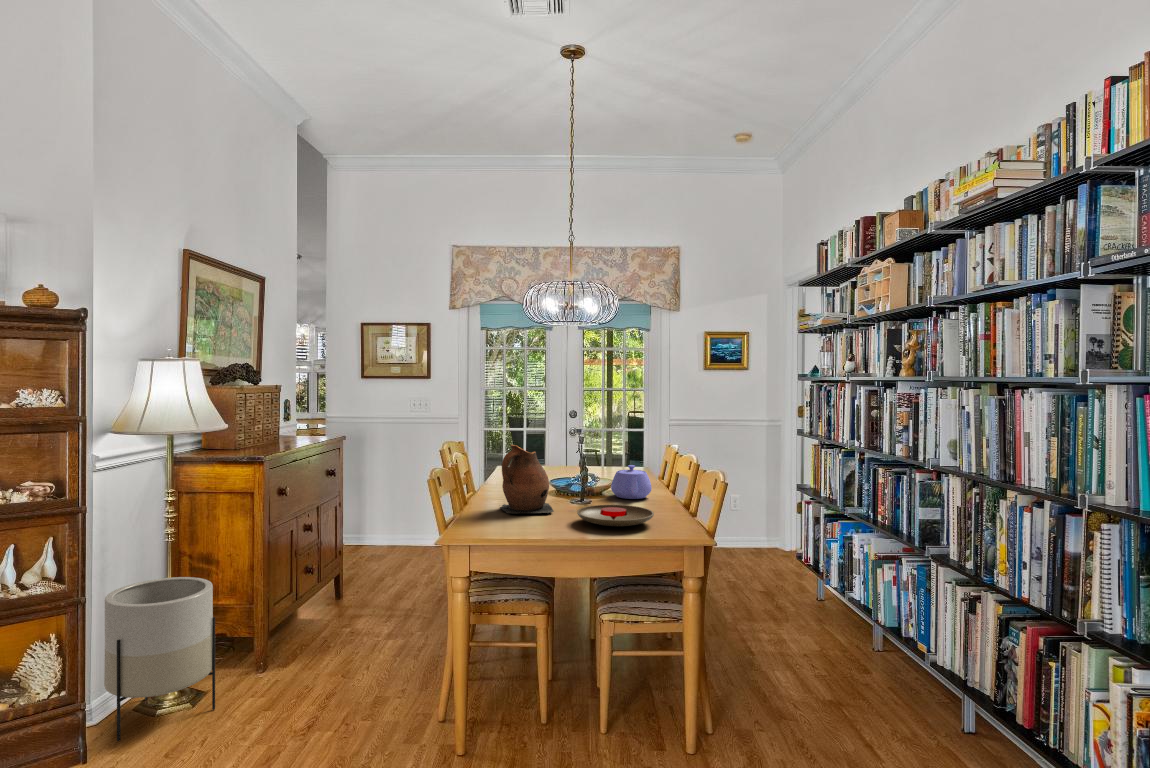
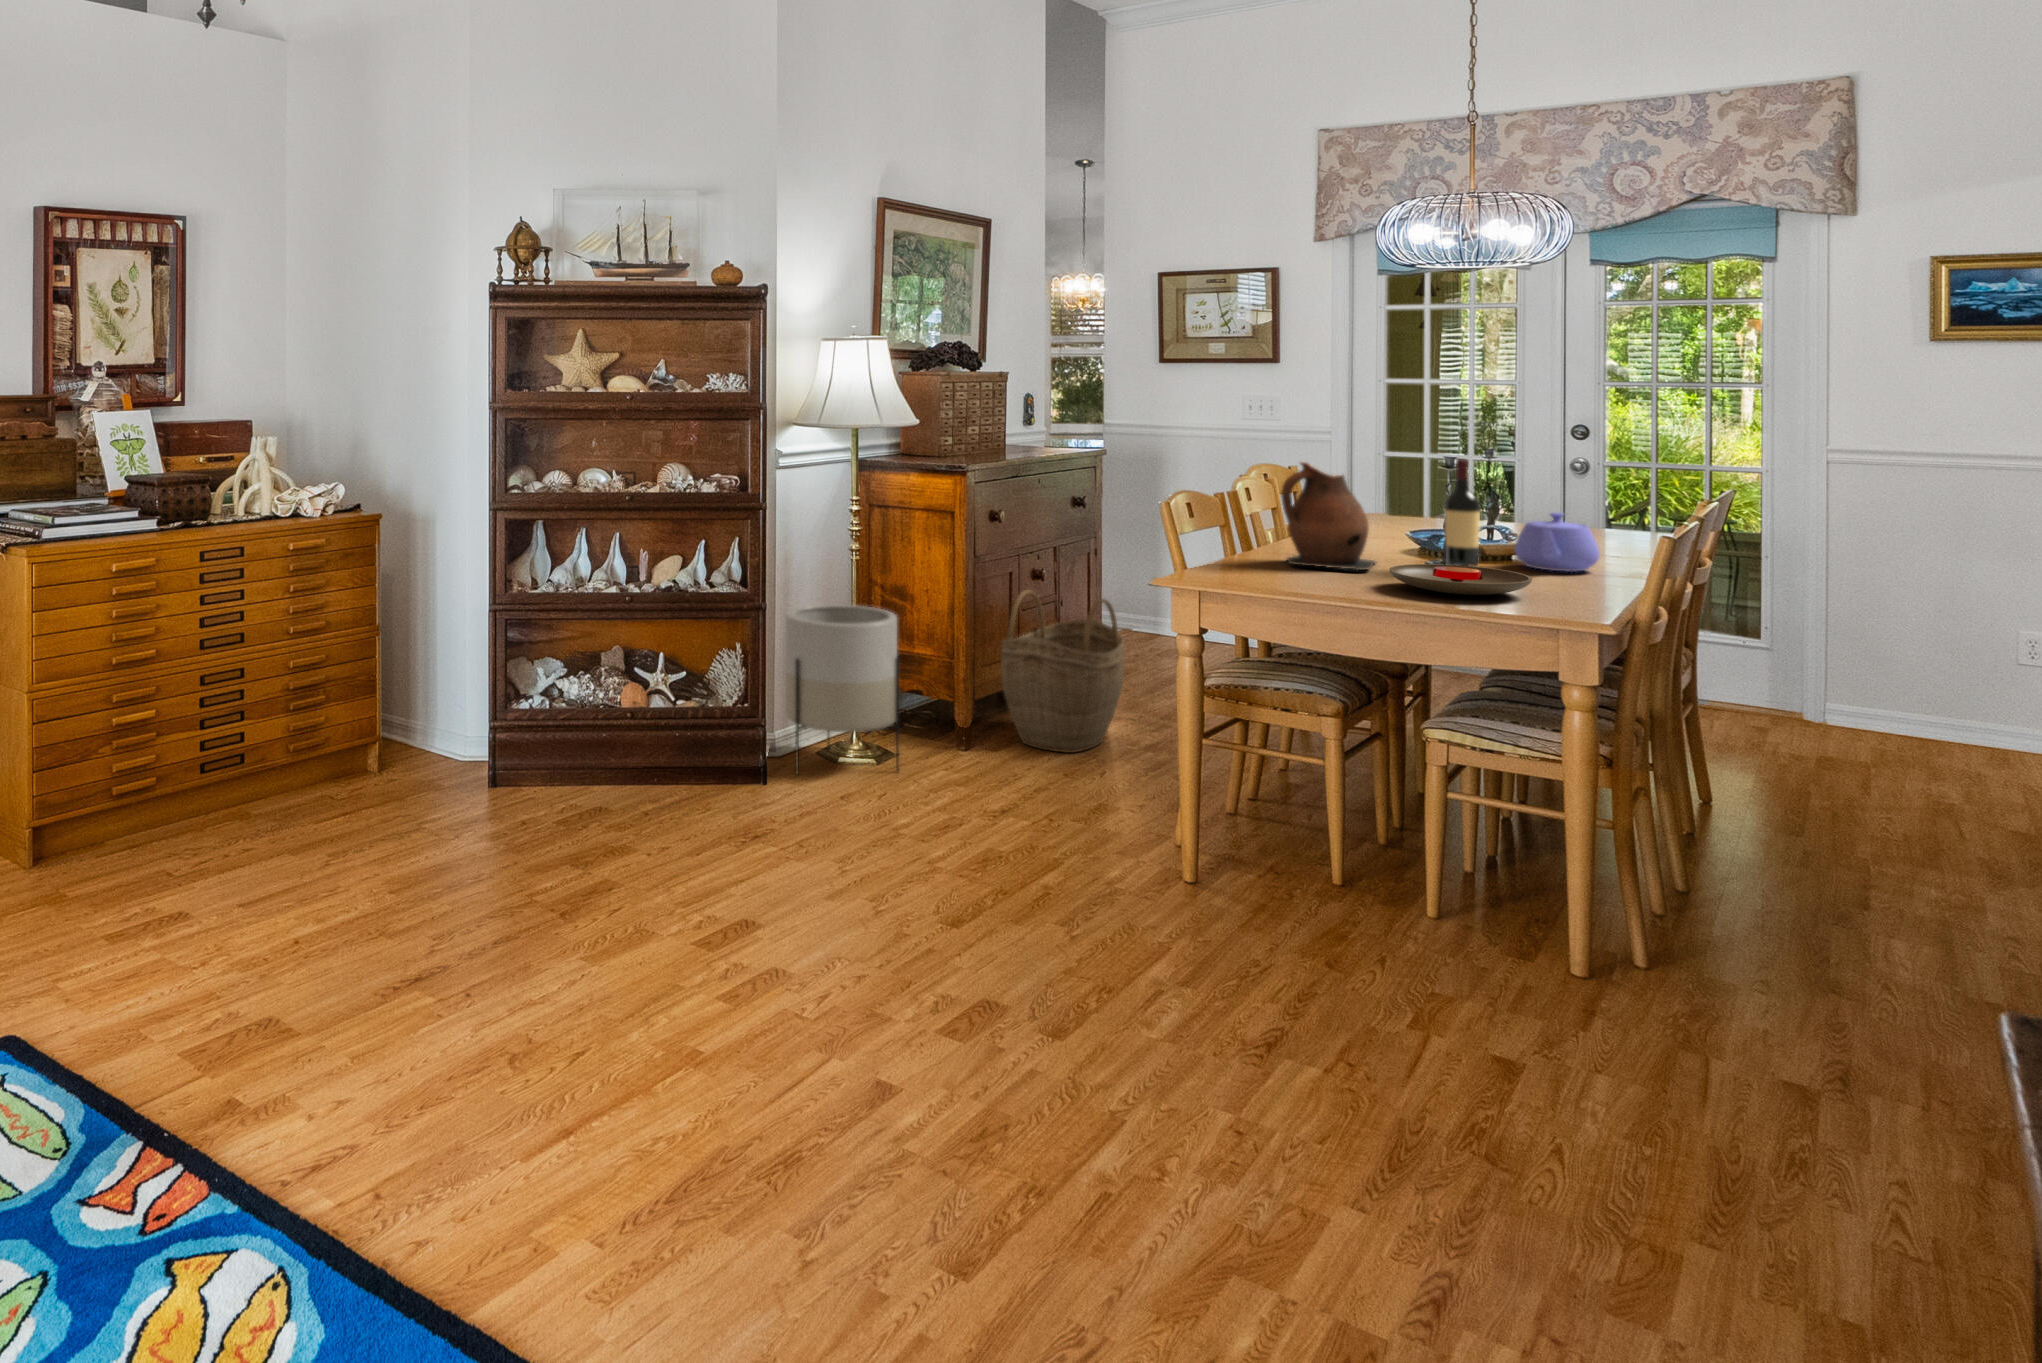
wine bottle: none [588,438,606,508] -> present [1445,459,1480,566]
woven basket: none [290,539,373,654] -> present [1001,590,1124,753]

